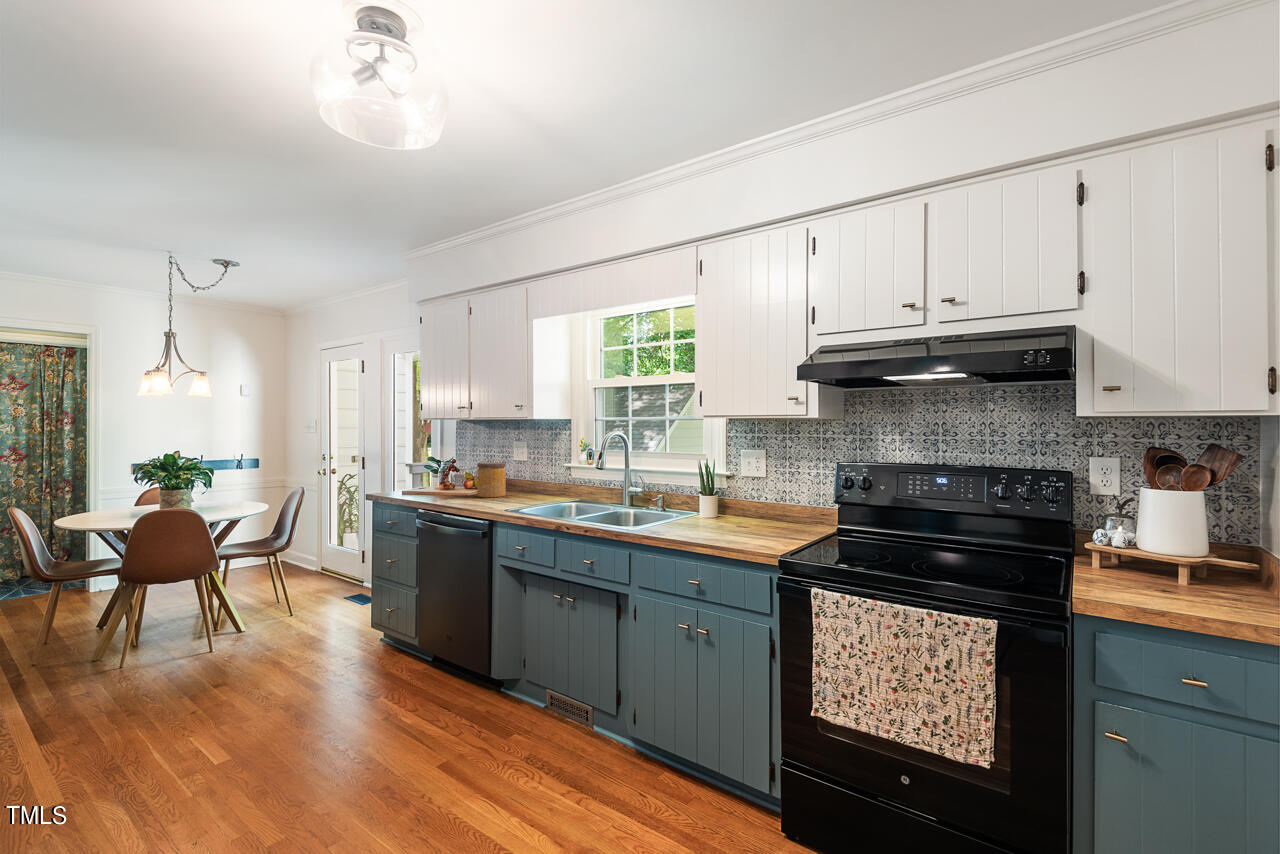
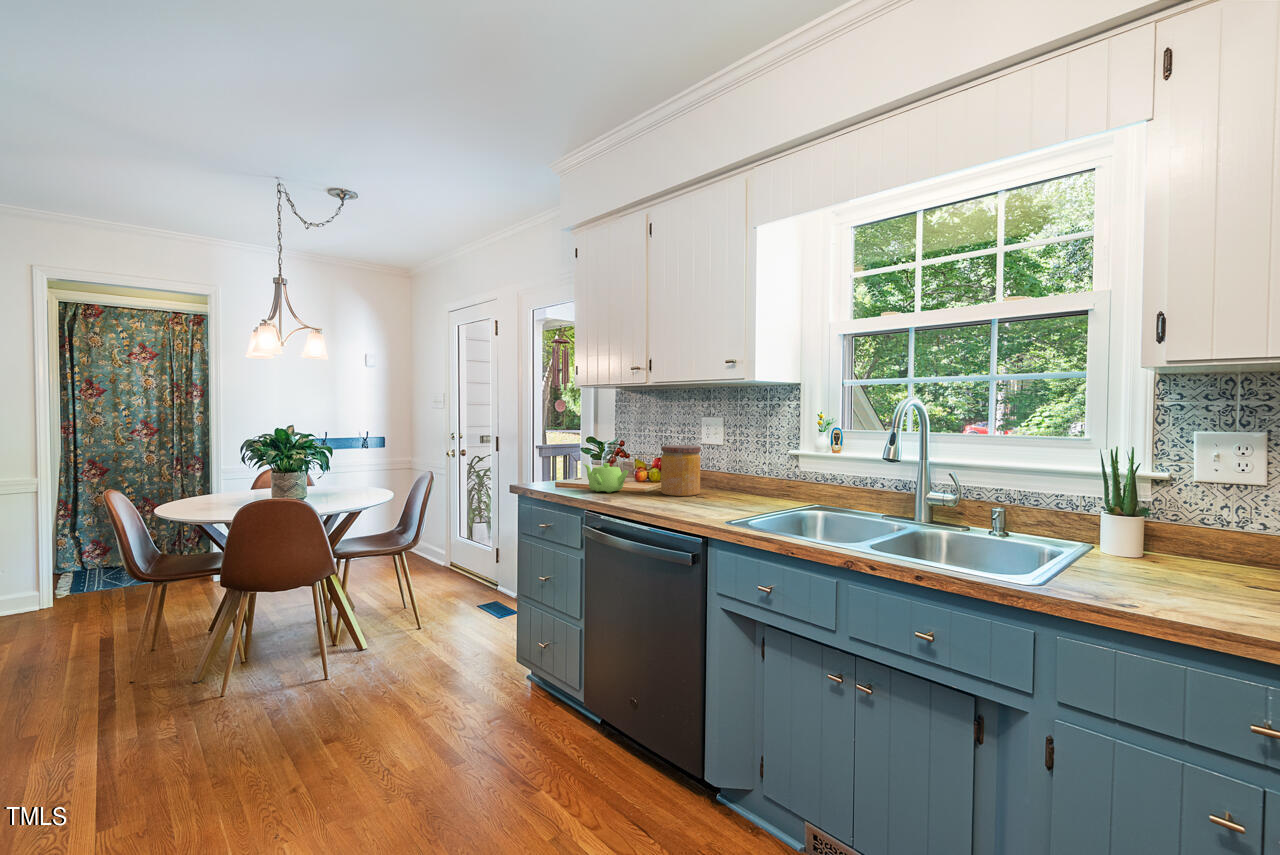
teapot: none [421,476,454,497] -> present [583,463,629,493]

